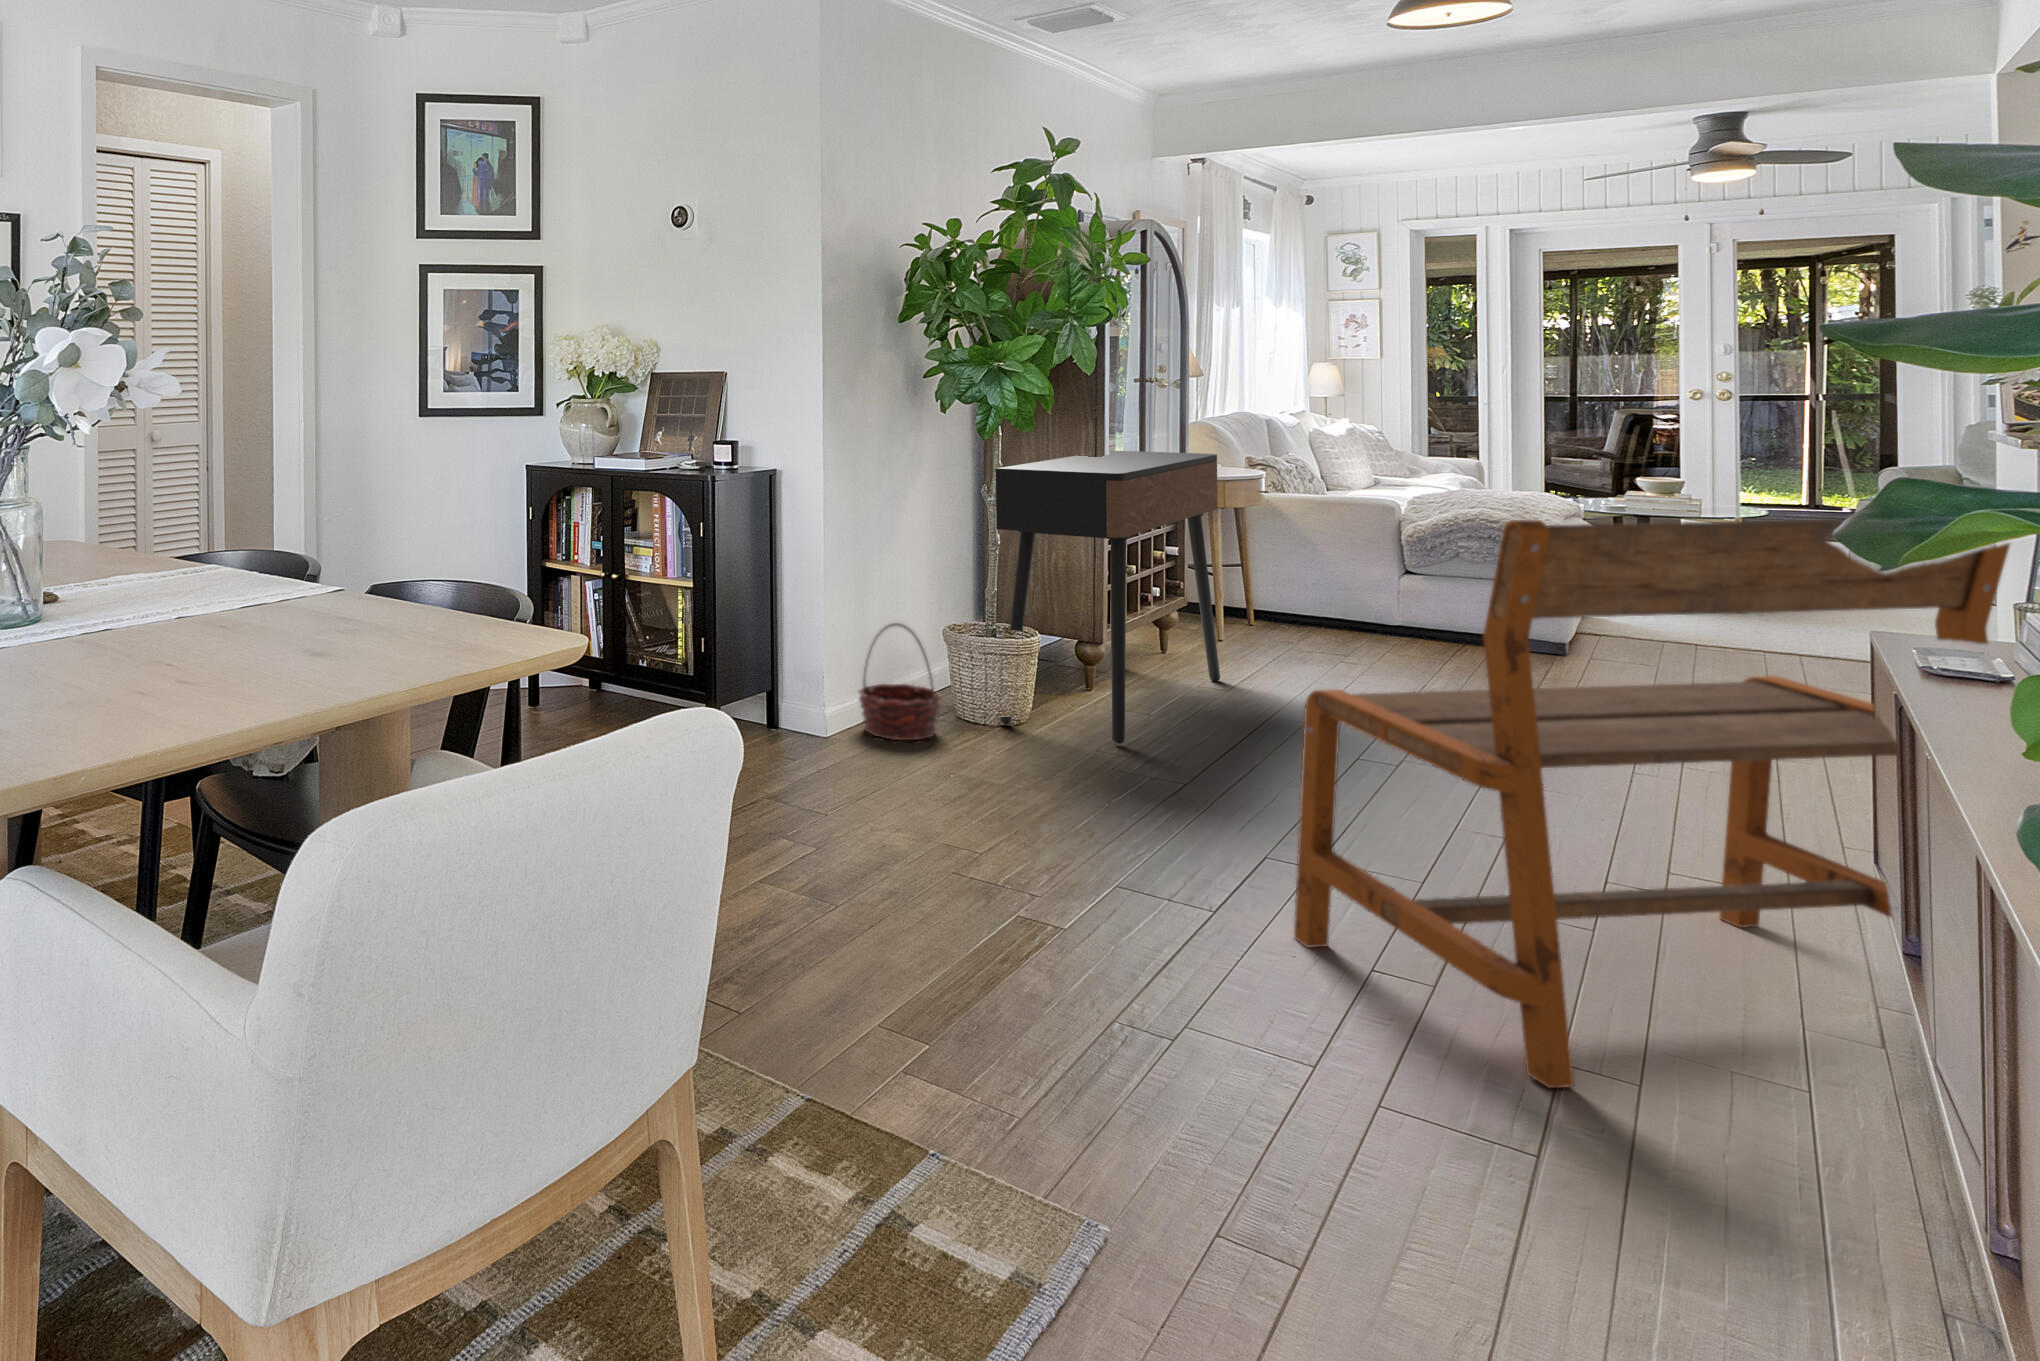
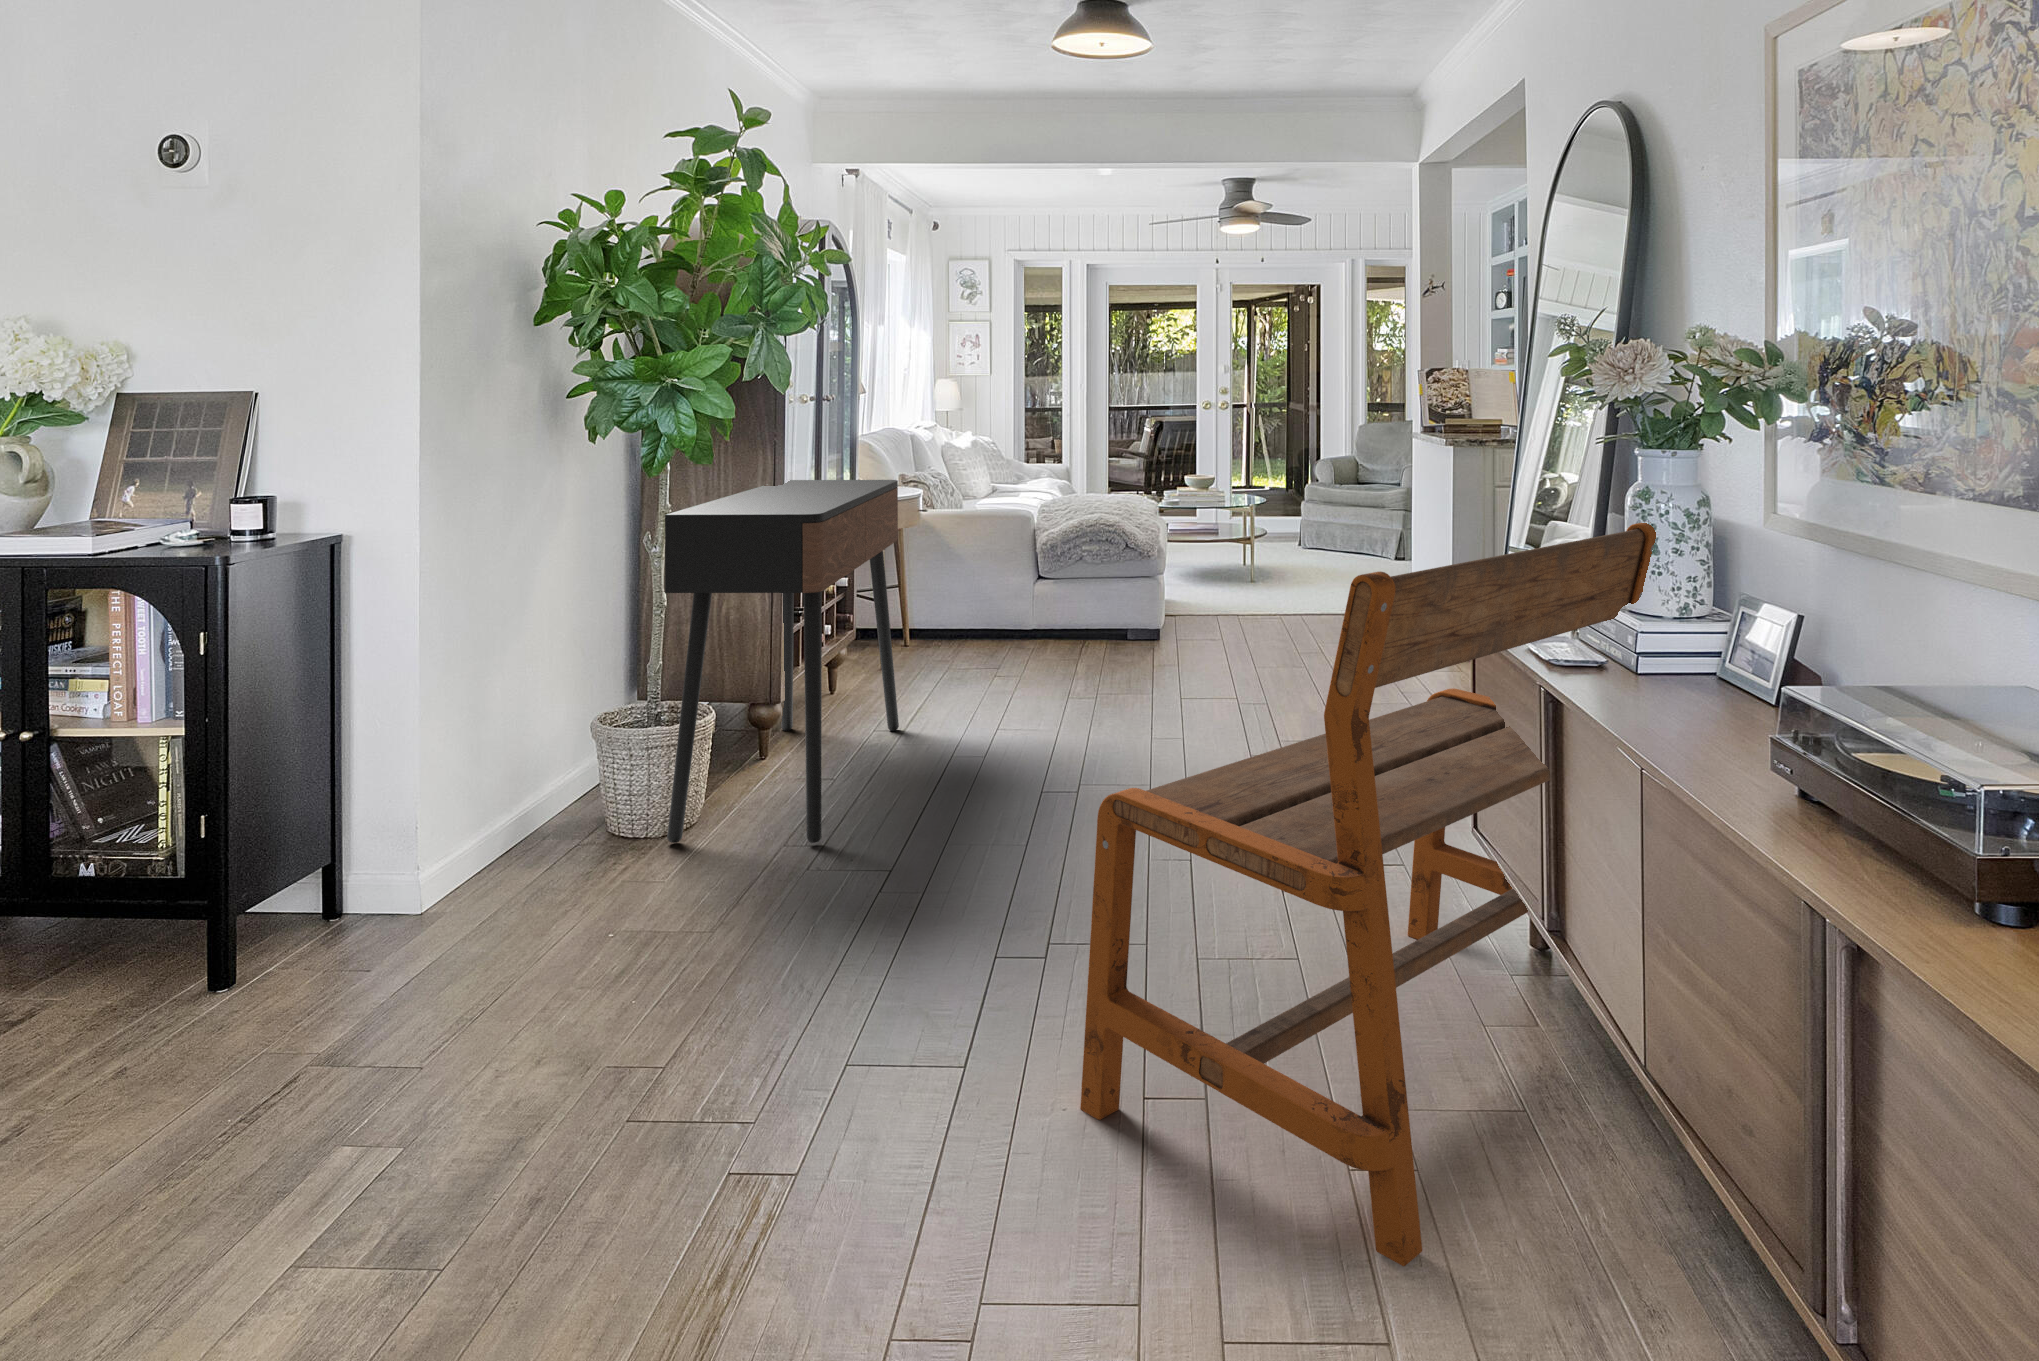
basket: present [859,623,941,740] -> none [470,737,594,905]

